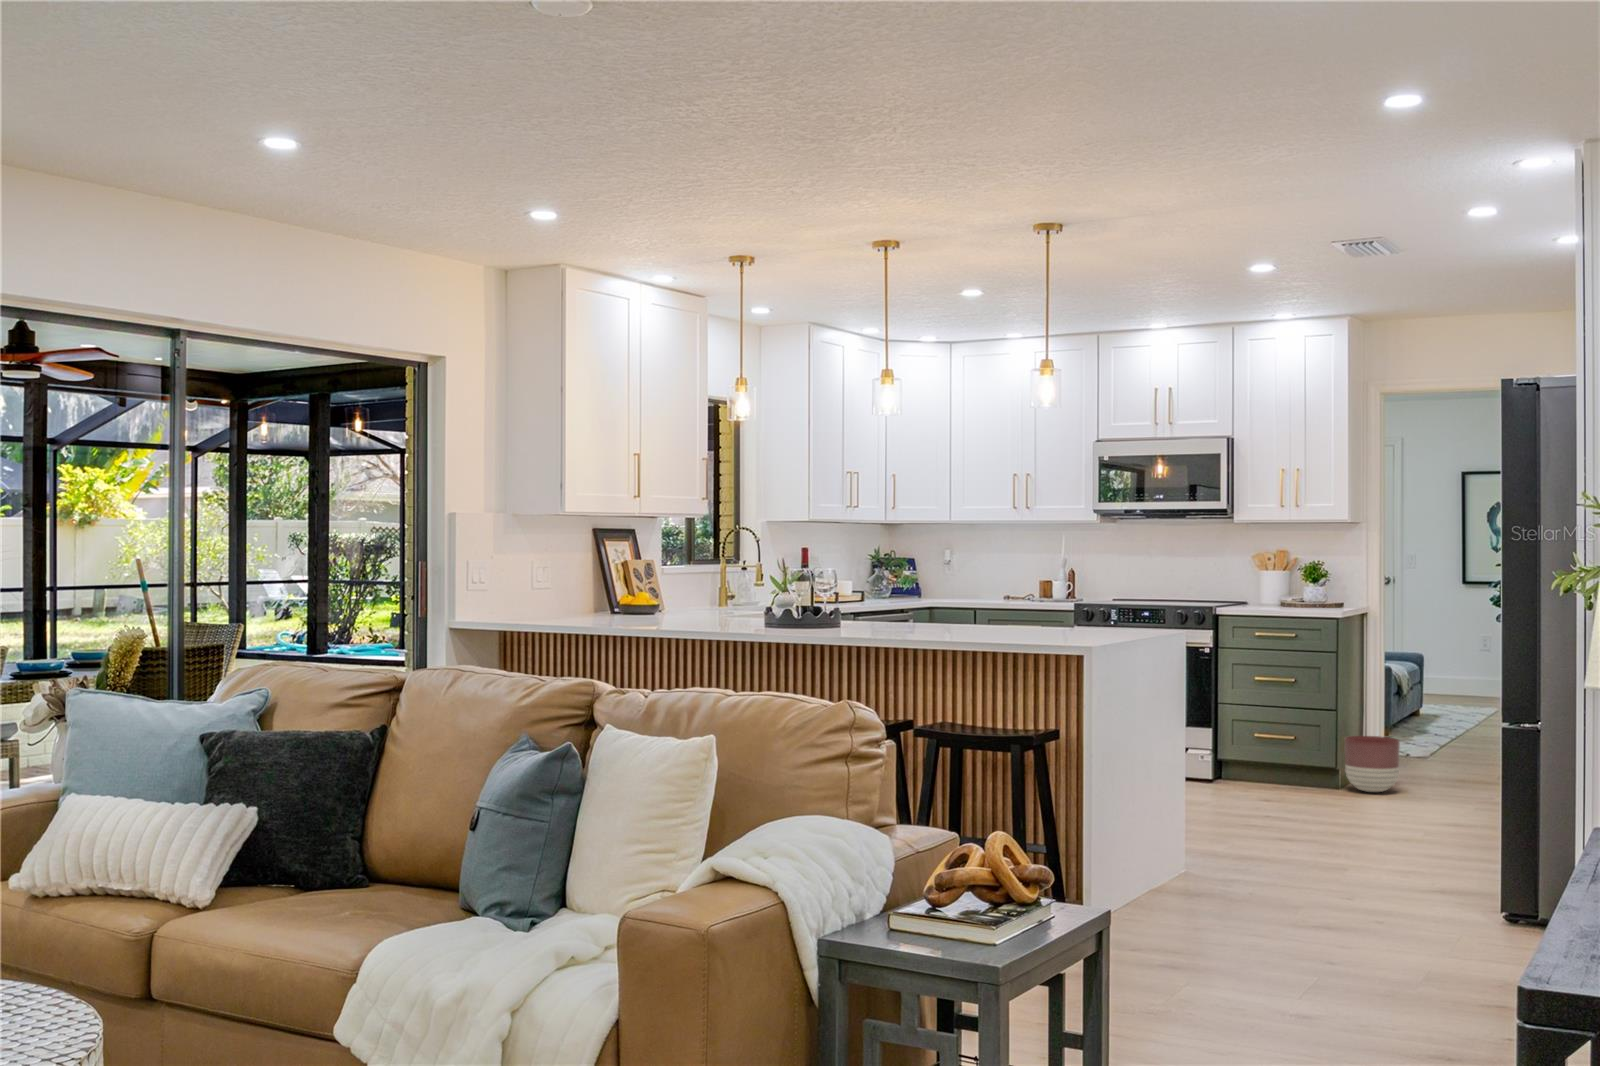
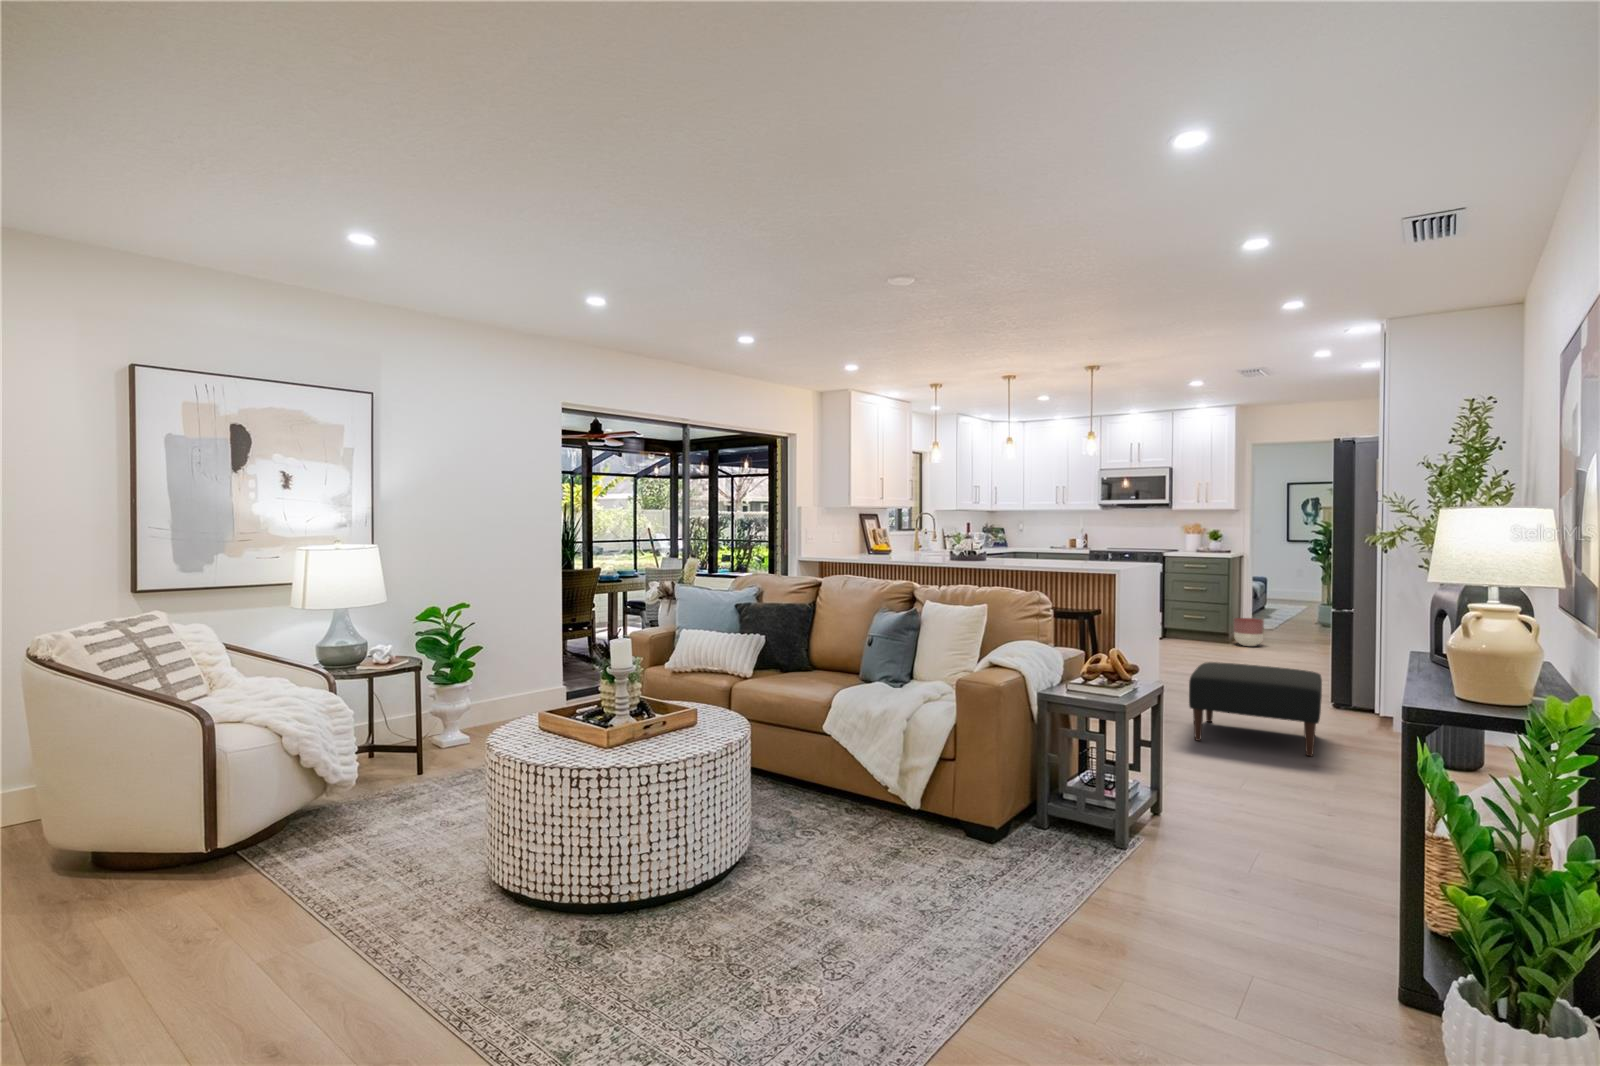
ottoman: none [1202,839,1465,1037] -> present [1189,662,1322,756]

